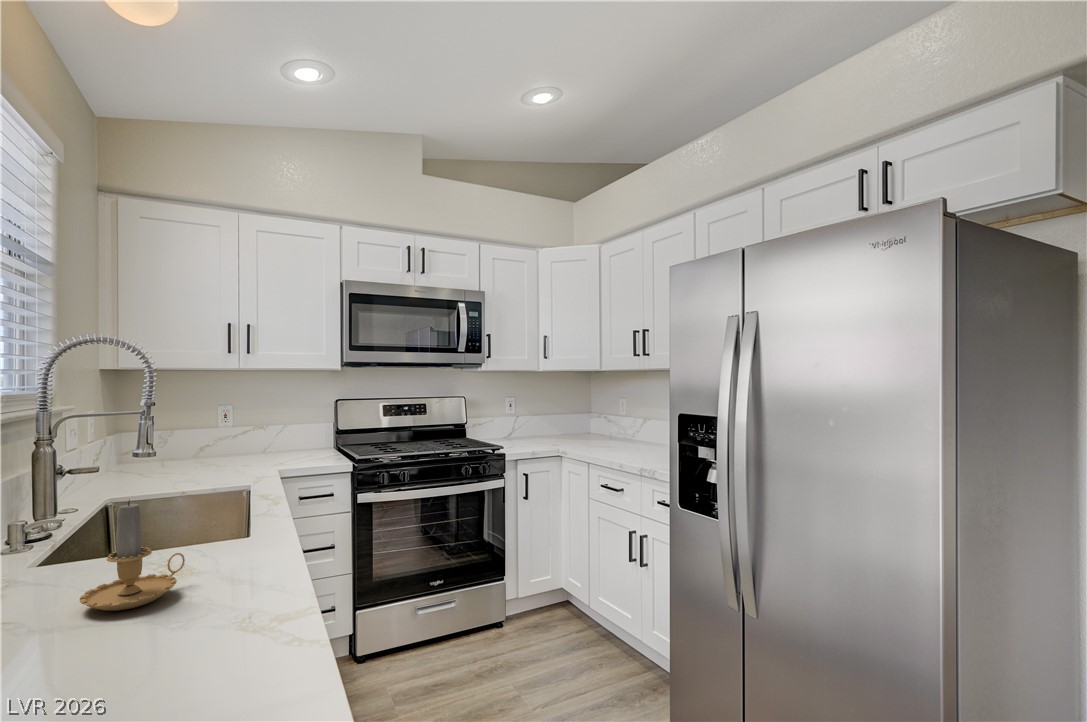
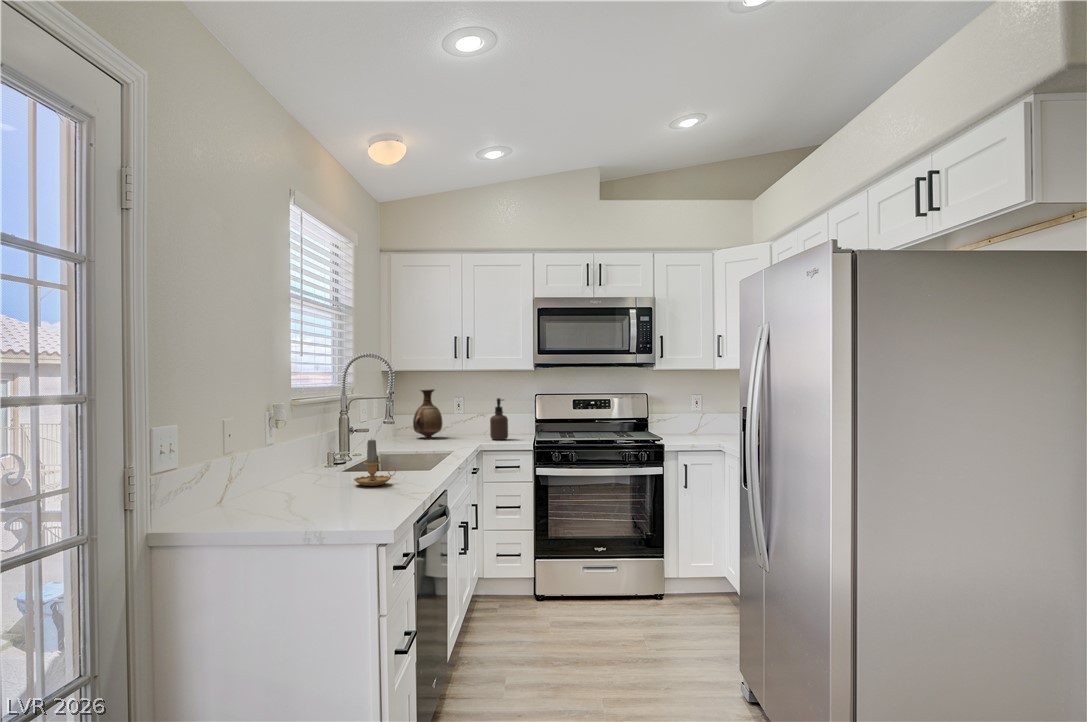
vase: none [165,397,213,465] -> present [413,389,442,438]
soap dispenser: none [286,407,311,462] -> present [490,398,508,440]

